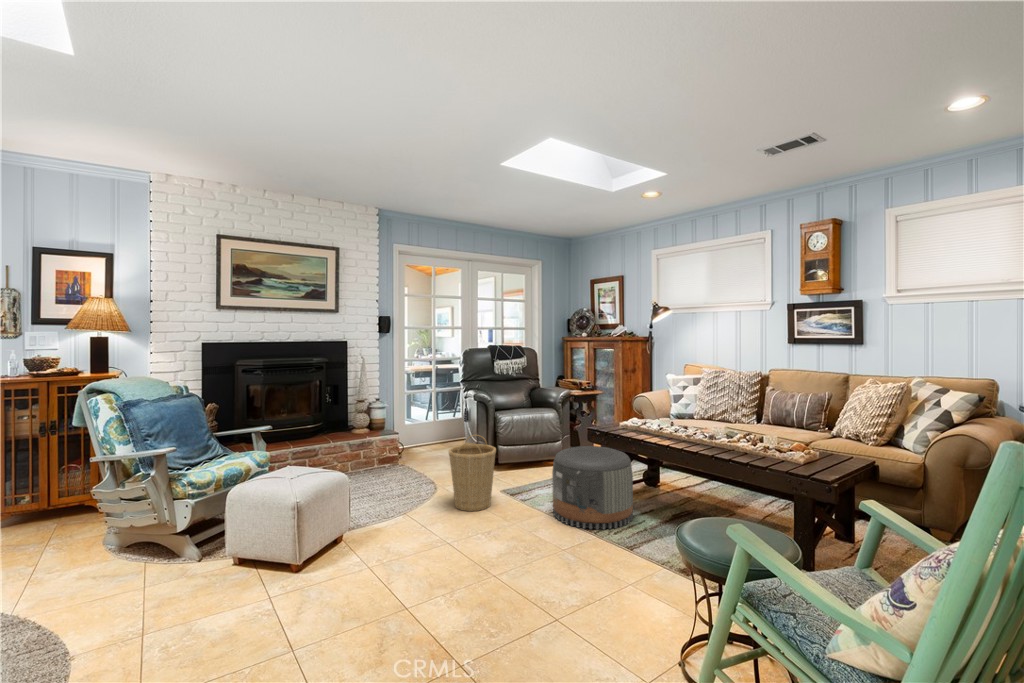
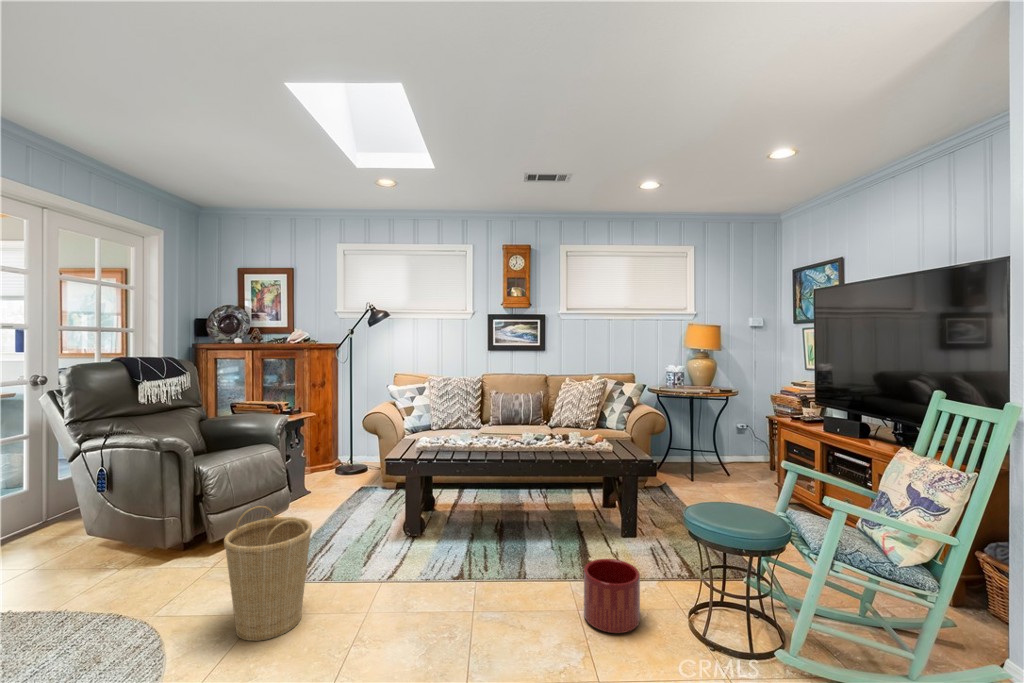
pouf: present [552,446,633,530] -> none [384,477,481,585]
planter: none [608,542,664,613] -> present [584,559,640,633]

